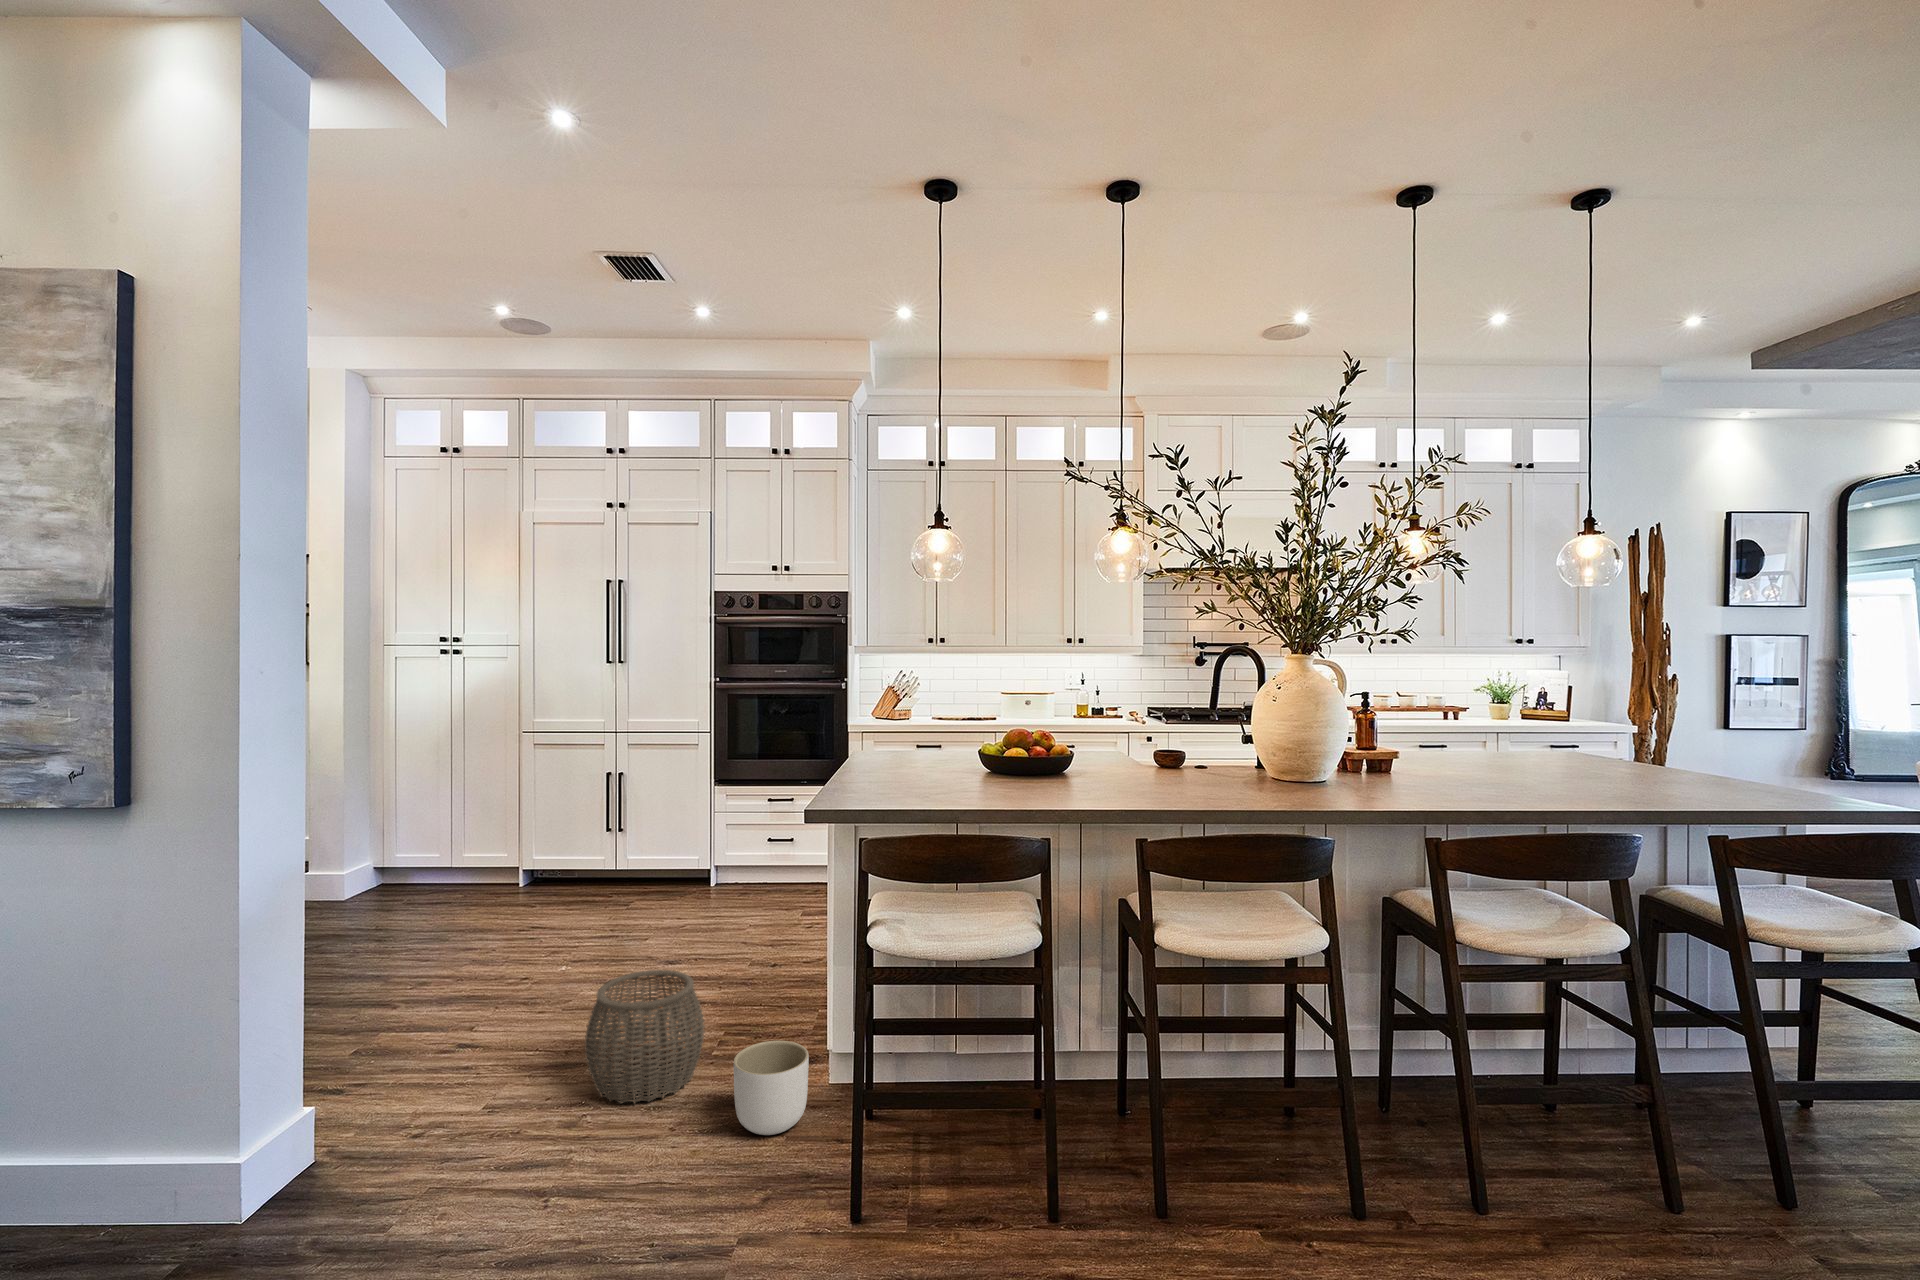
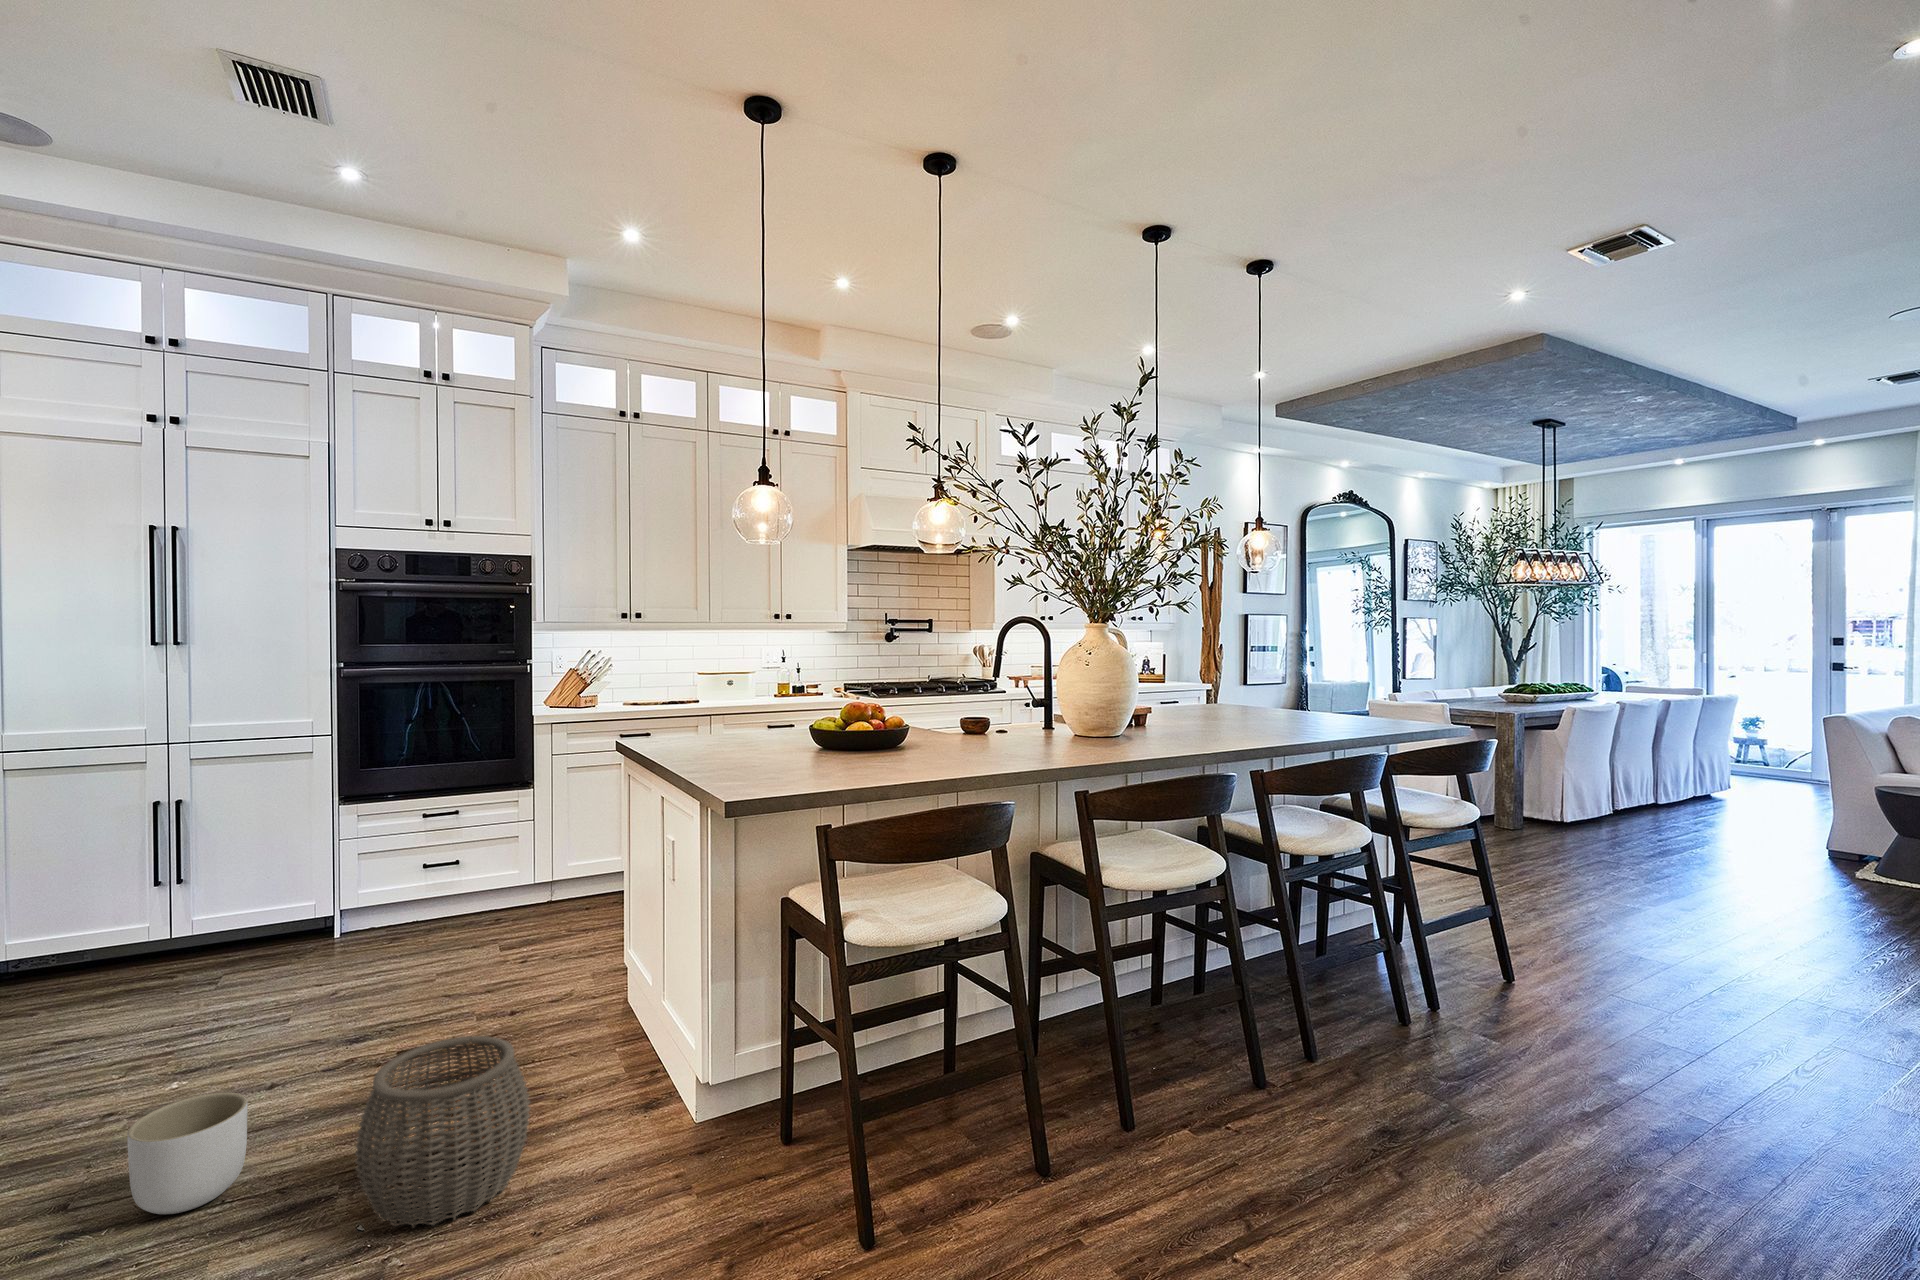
planter: present [734,1041,809,1135] -> present [128,1092,248,1214]

